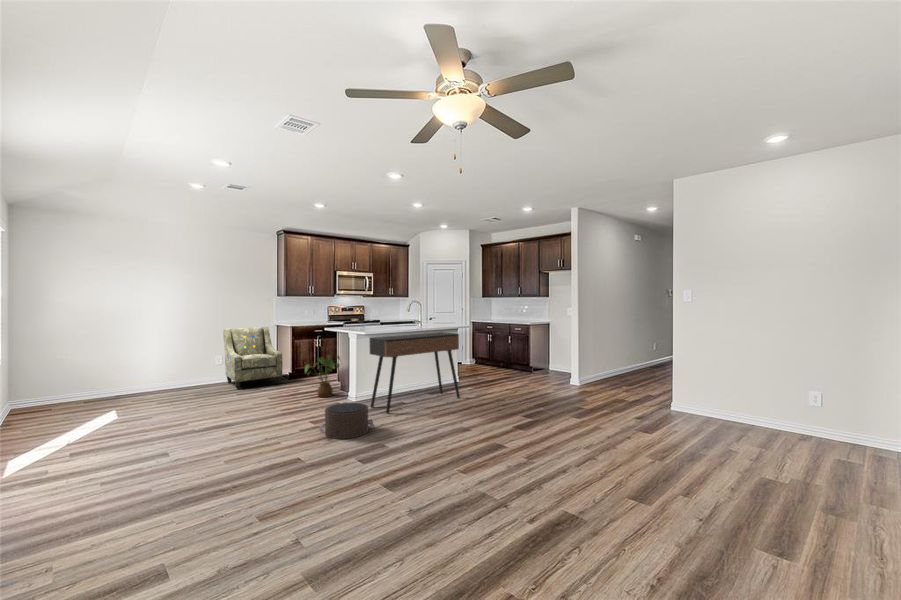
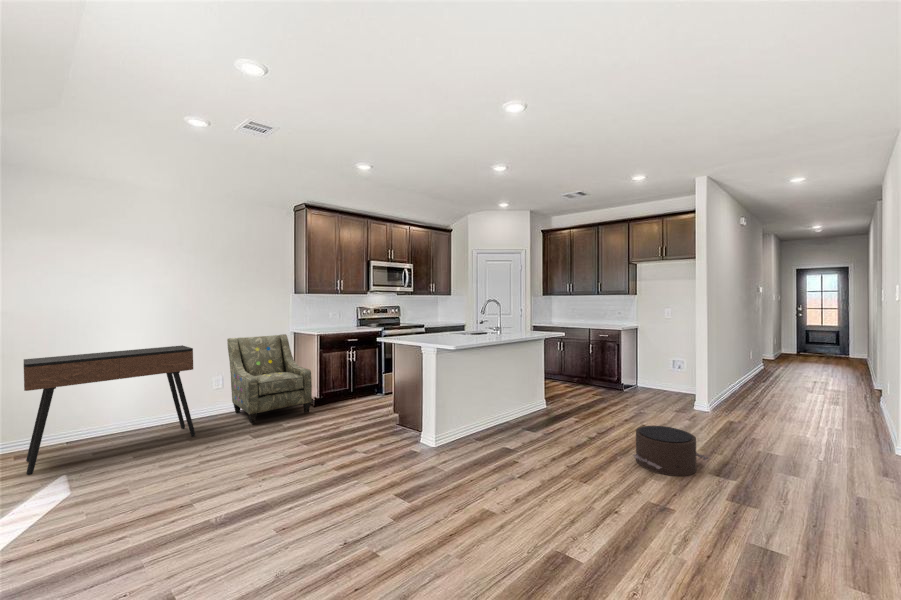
console table: present [369,332,460,413] -> present [24,345,195,475]
house plant: present [305,355,340,397] -> none [358,376,408,438]
pouf: present [320,403,375,439] -> present [633,426,709,476]

